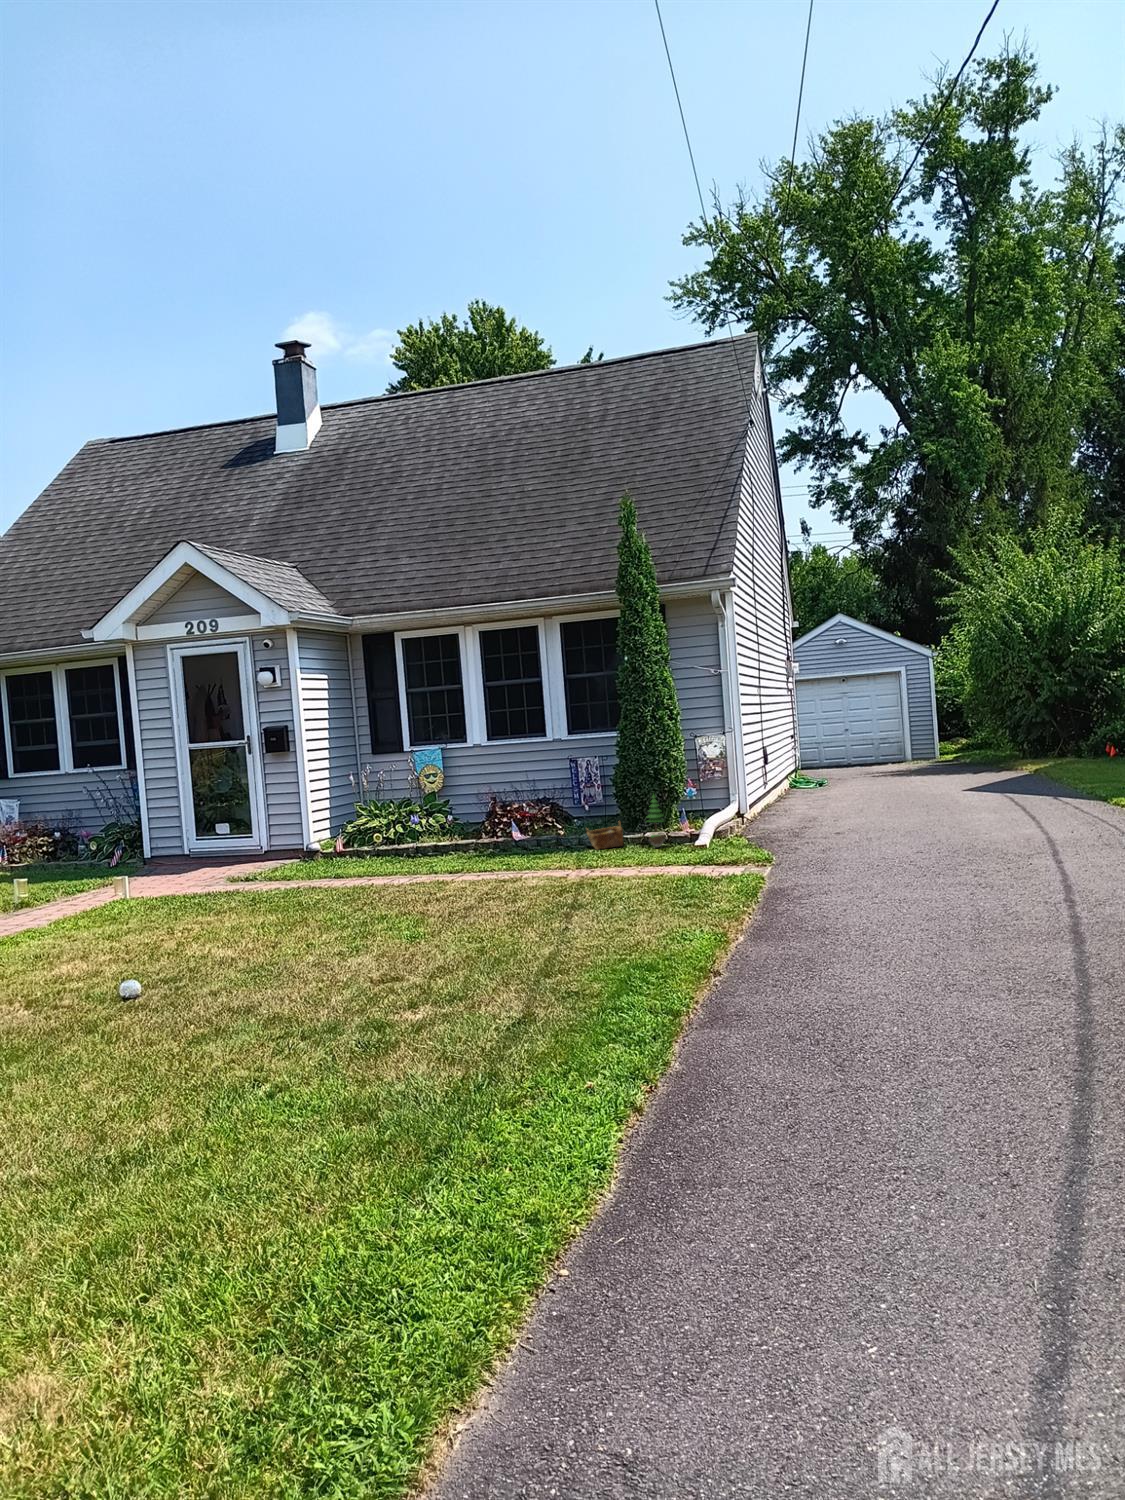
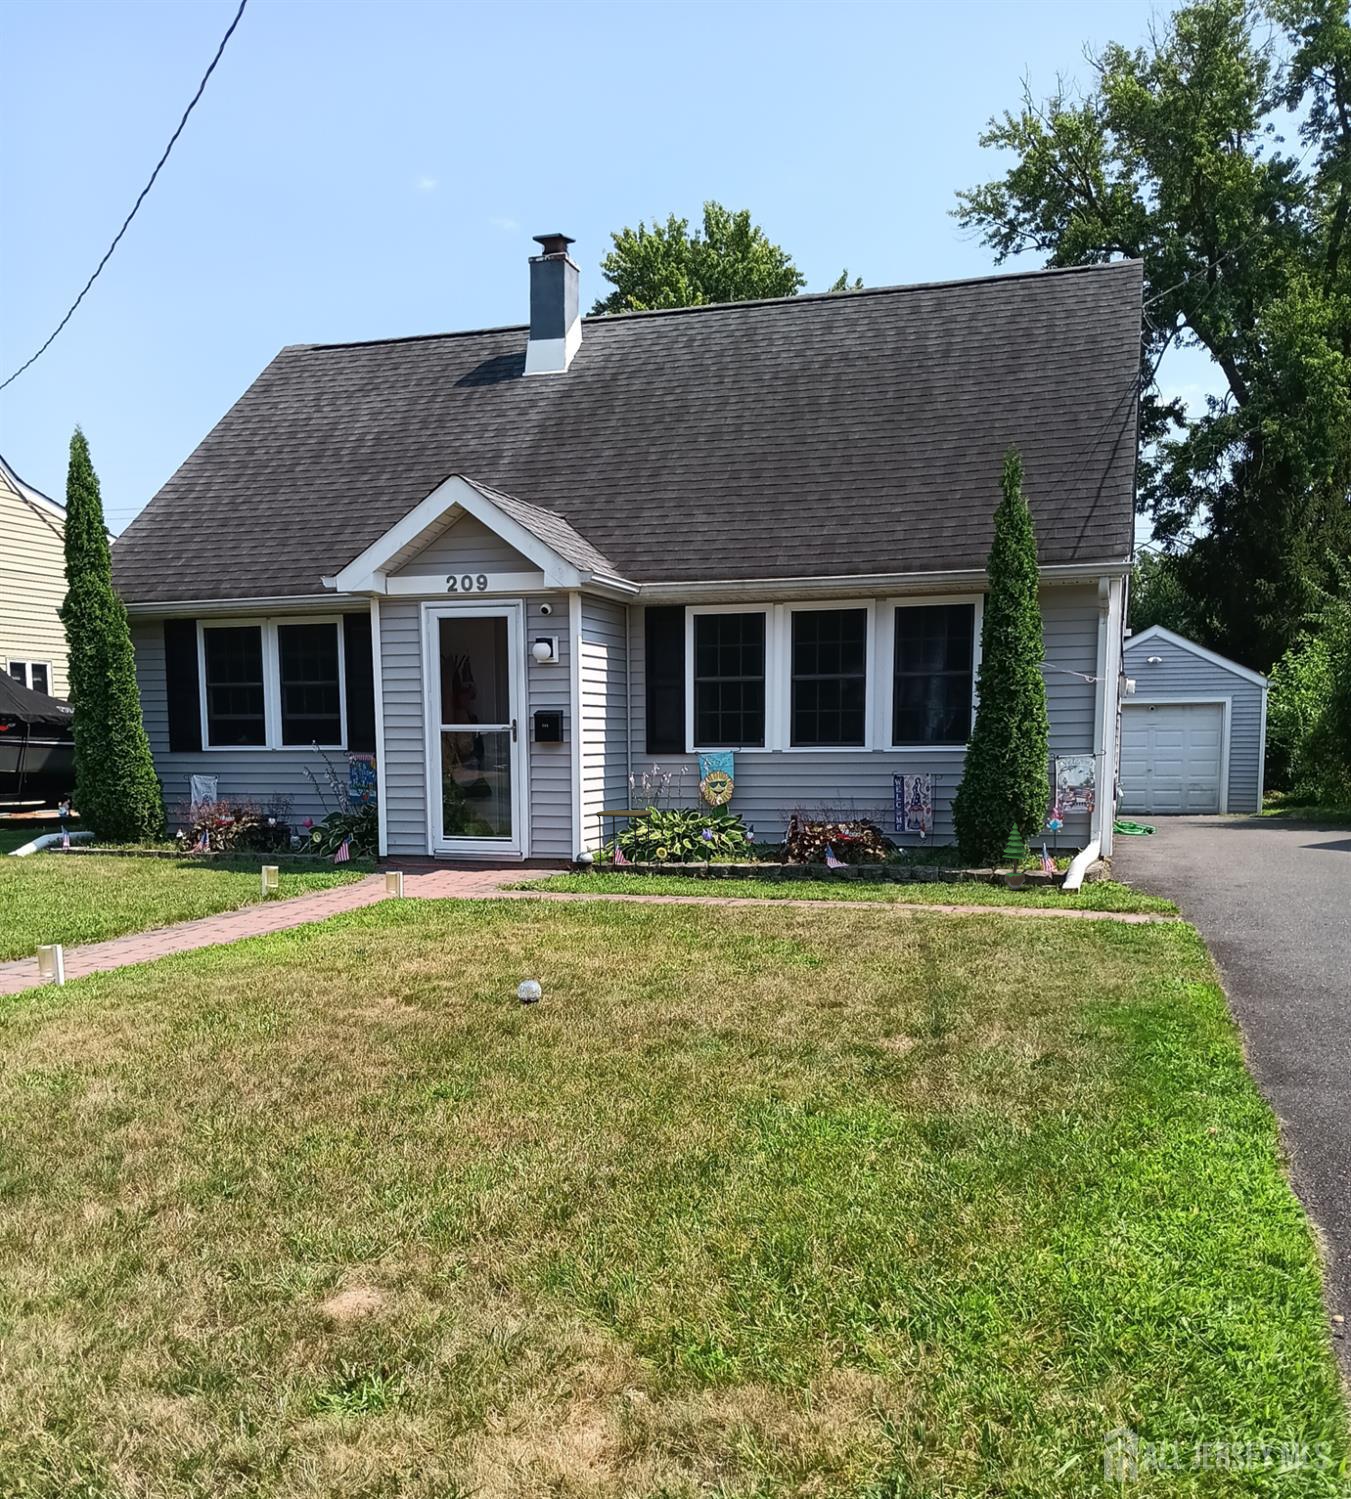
side table: none [323,805,373,856] -> present [596,810,652,871]
woven basket: present [587,822,623,850] -> none [924,853,970,887]

